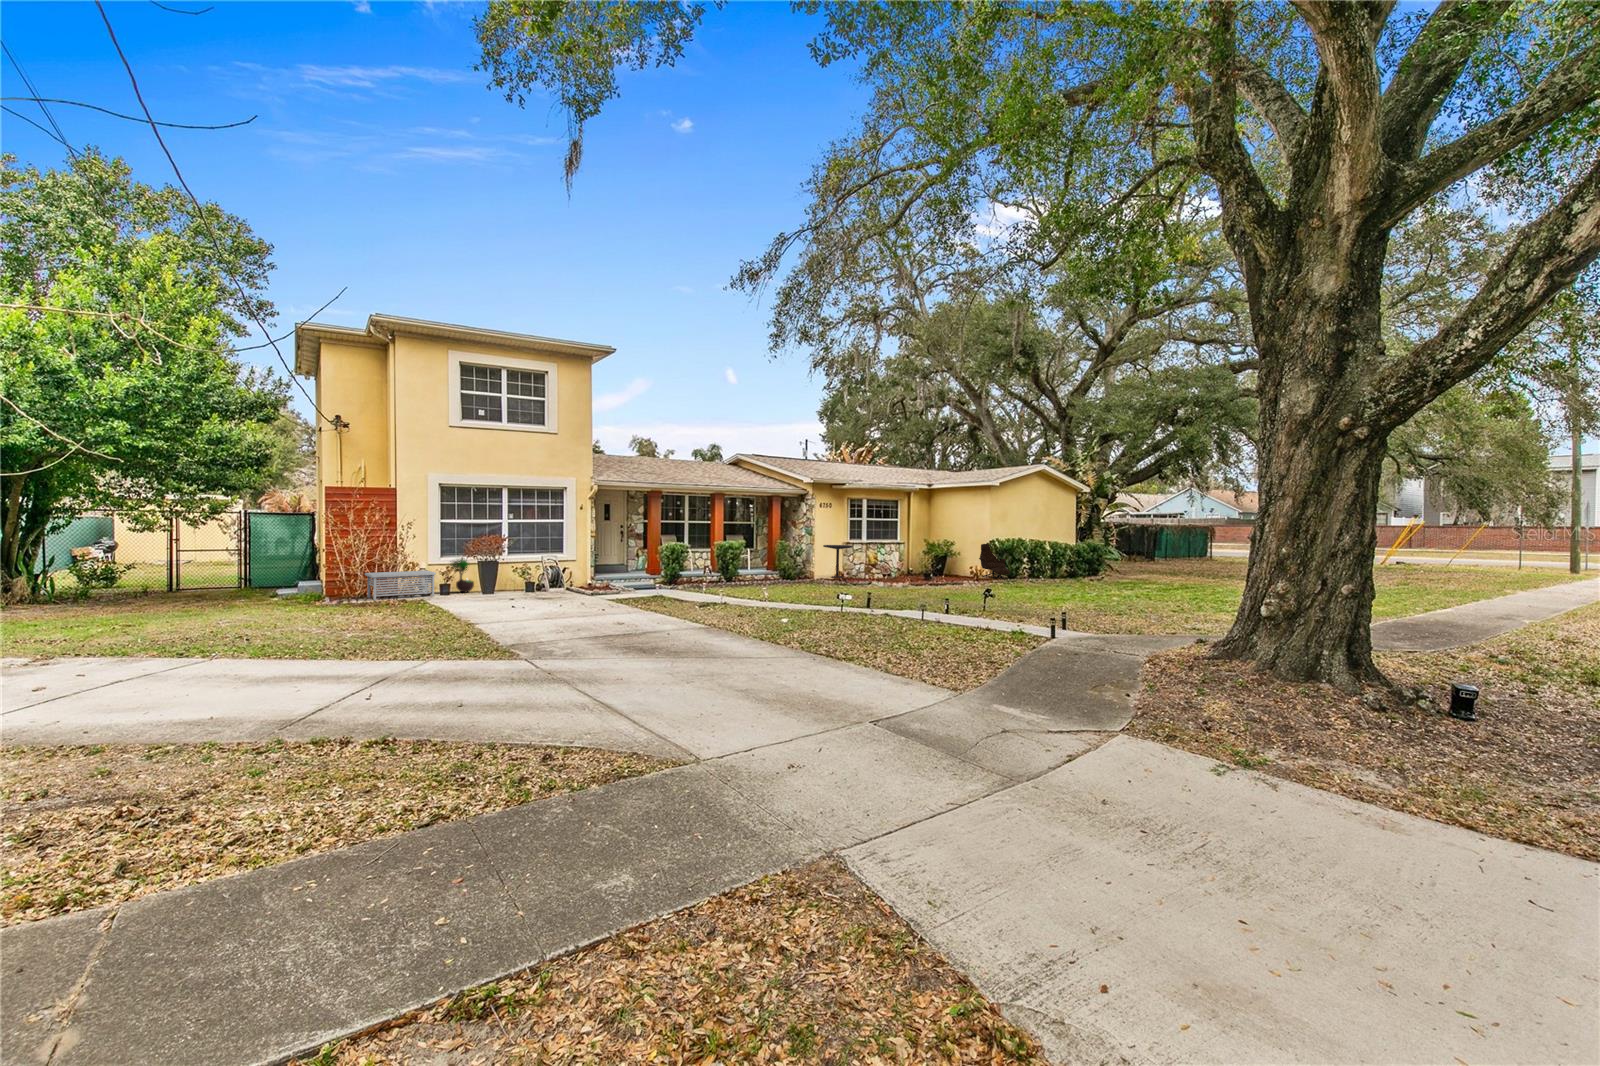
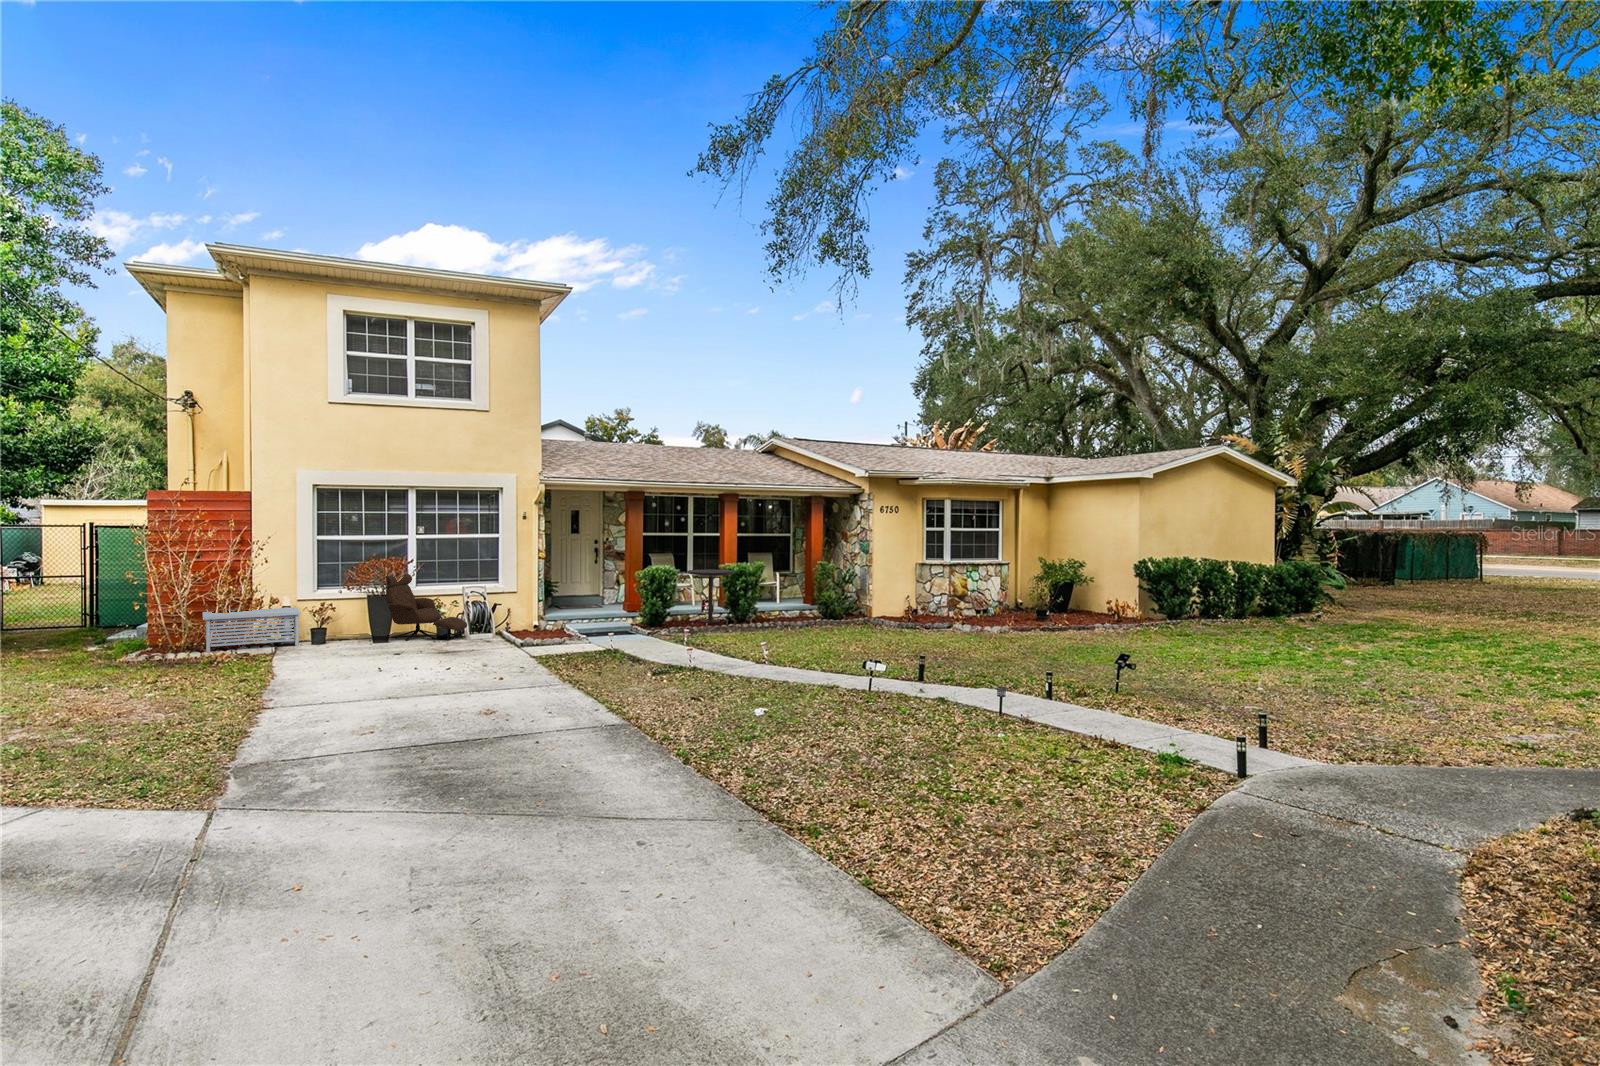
lounge chair: present [979,544,1010,579] -> present [386,574,467,641]
pedestal table: present [823,545,853,578] -> present [687,569,734,623]
potted tree: present [450,559,474,592] -> none [323,585,364,639]

